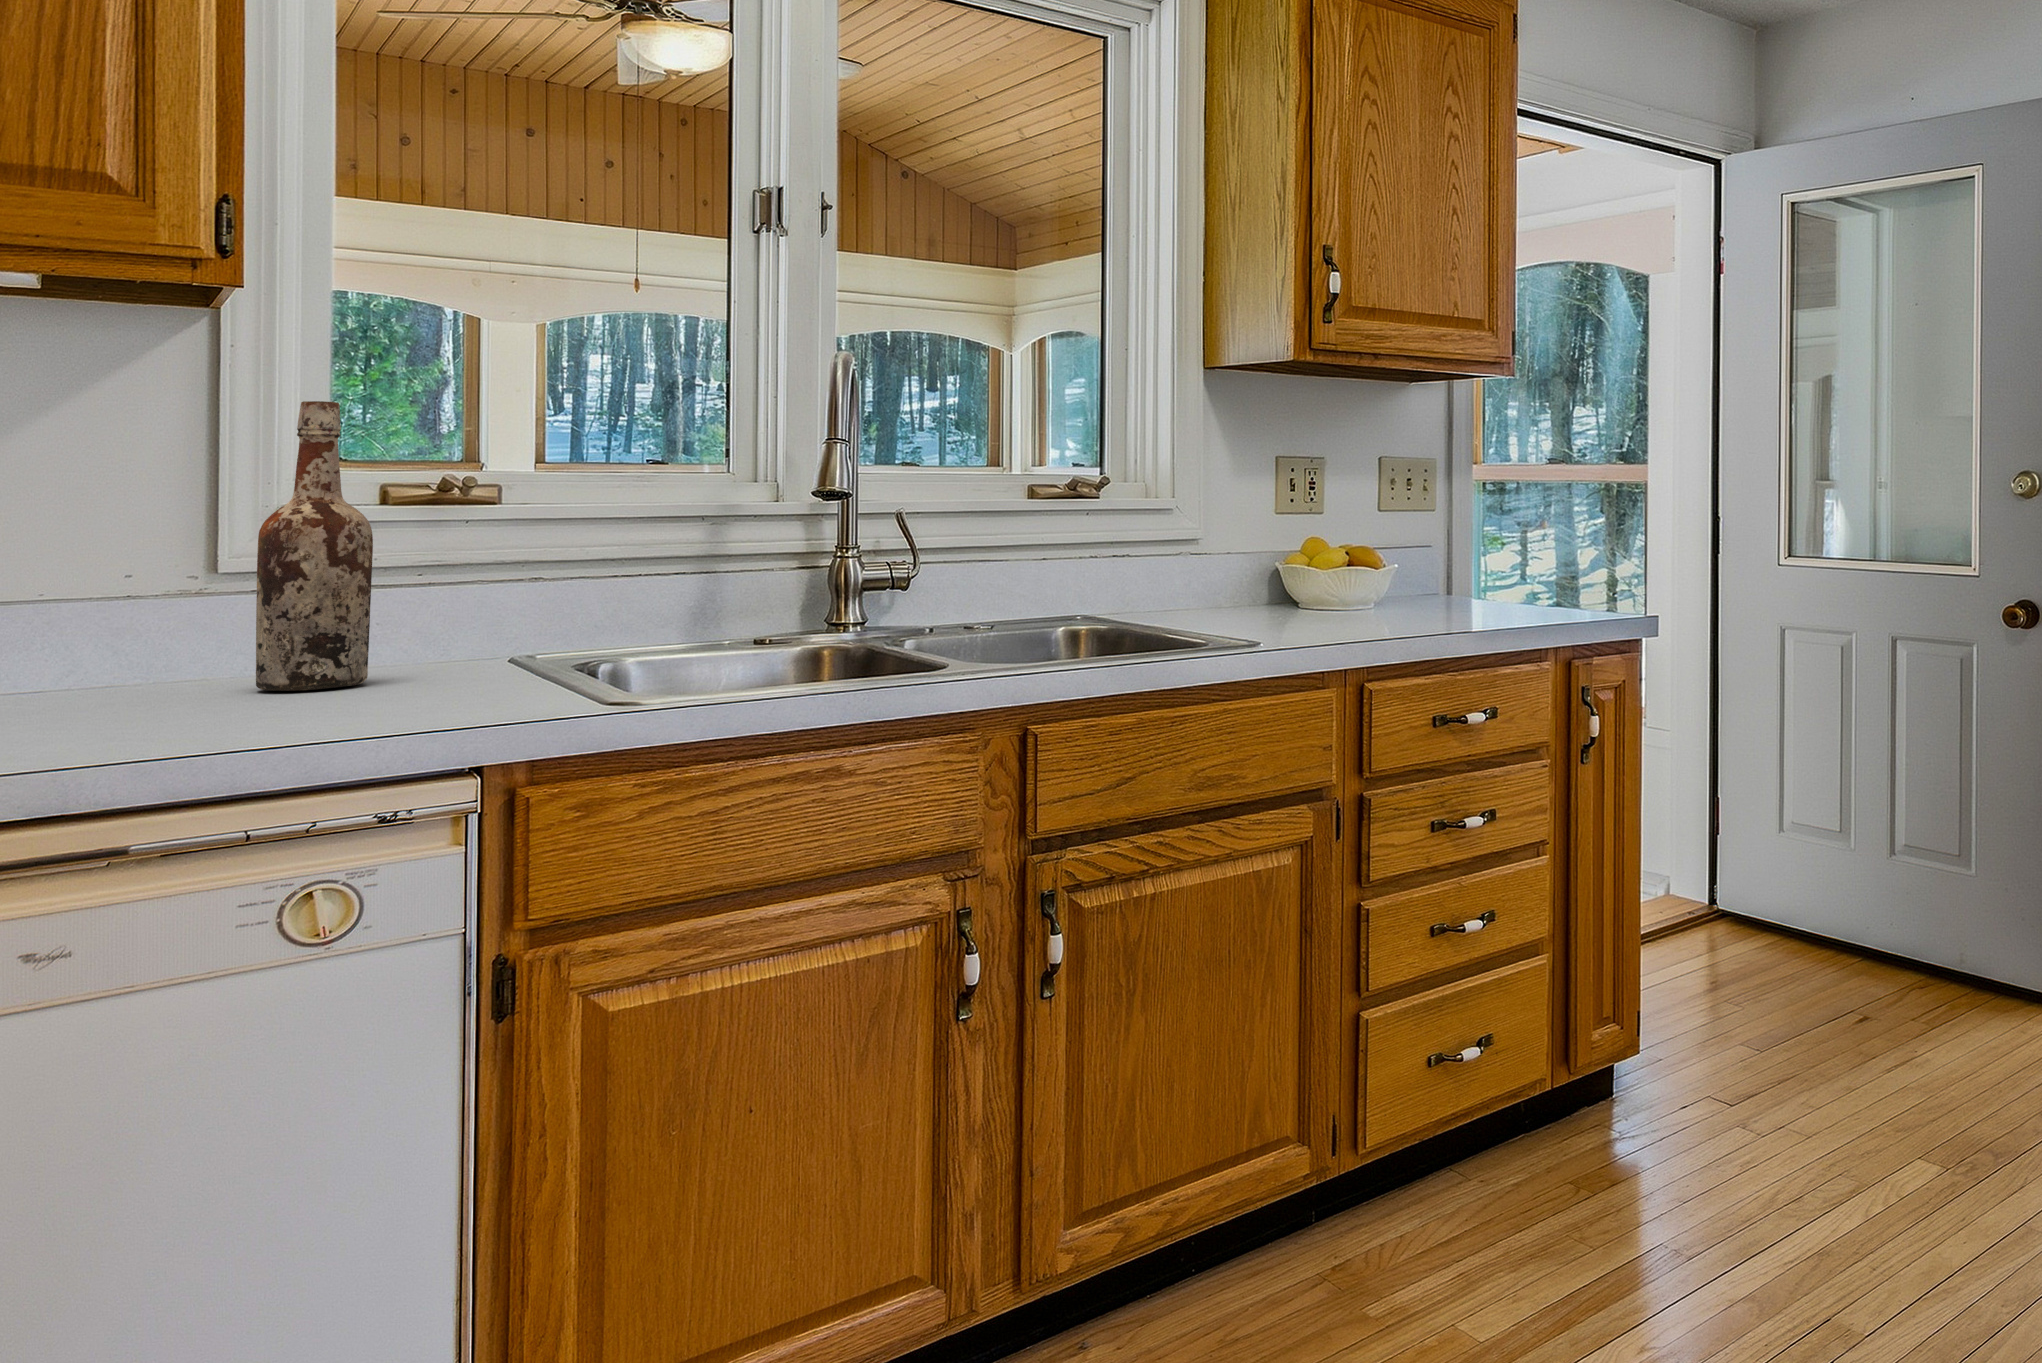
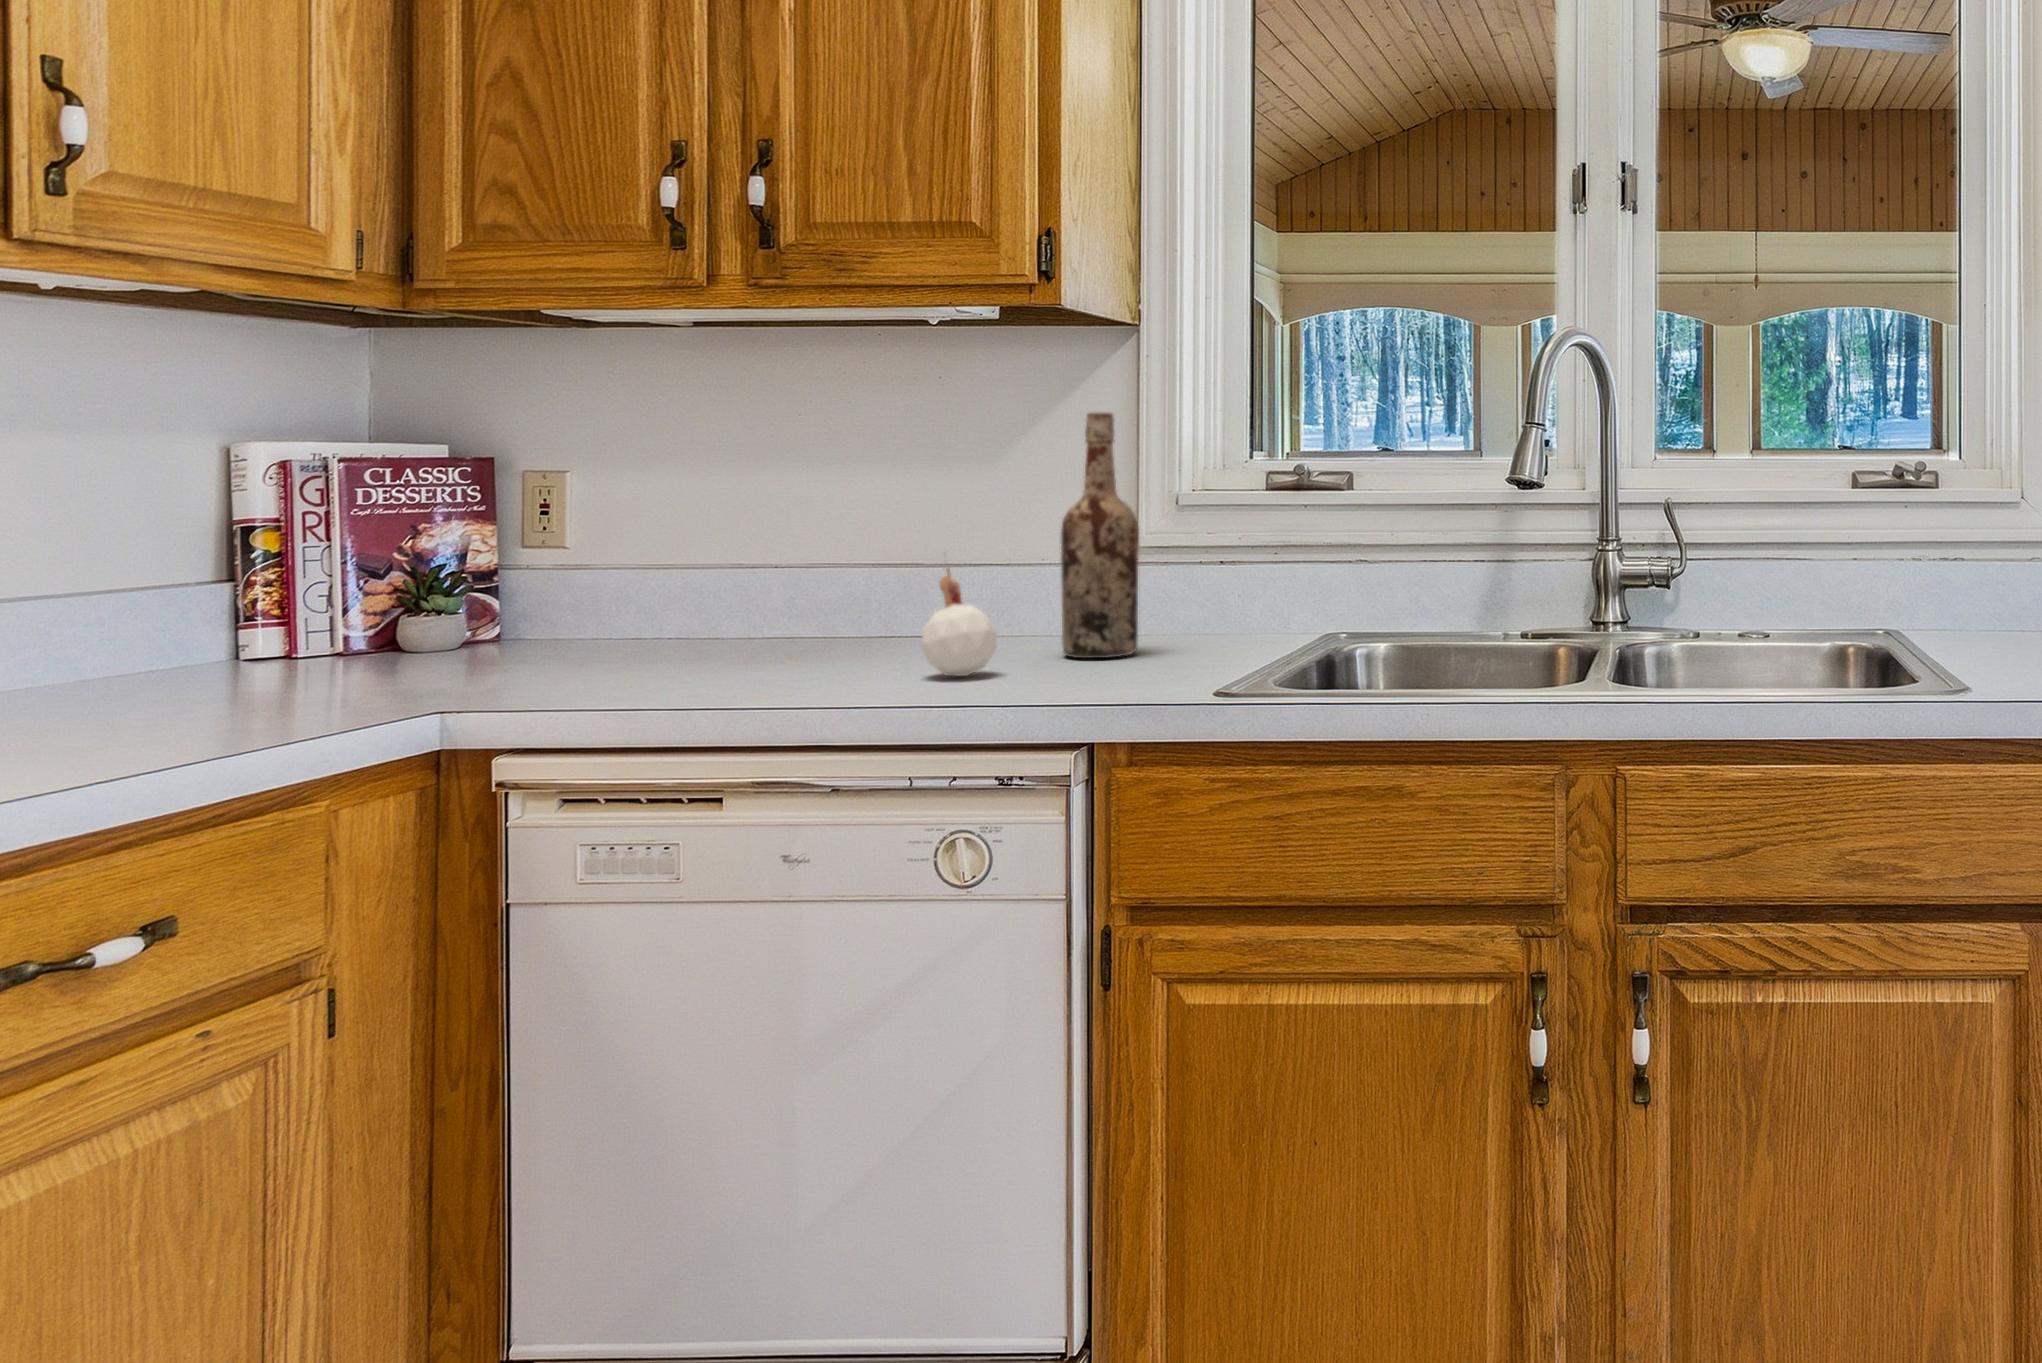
candle: none [121,564,239,717] -> present [921,566,997,676]

